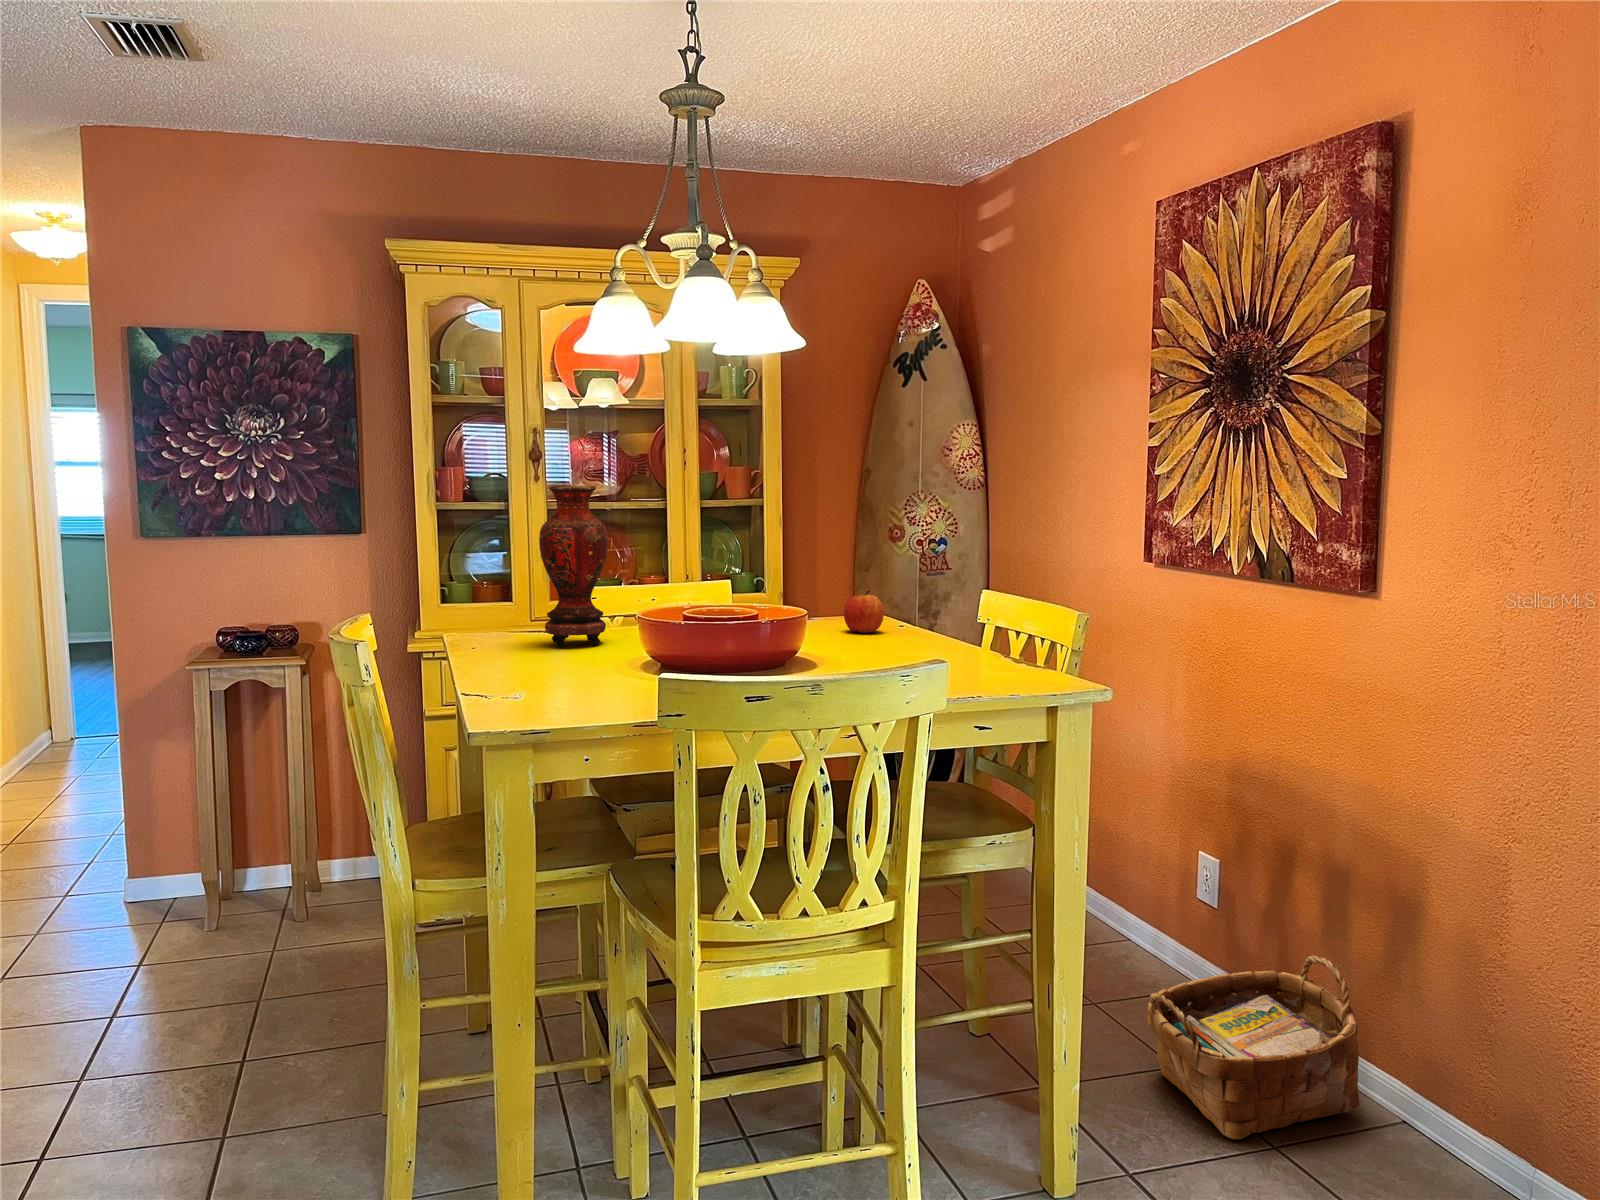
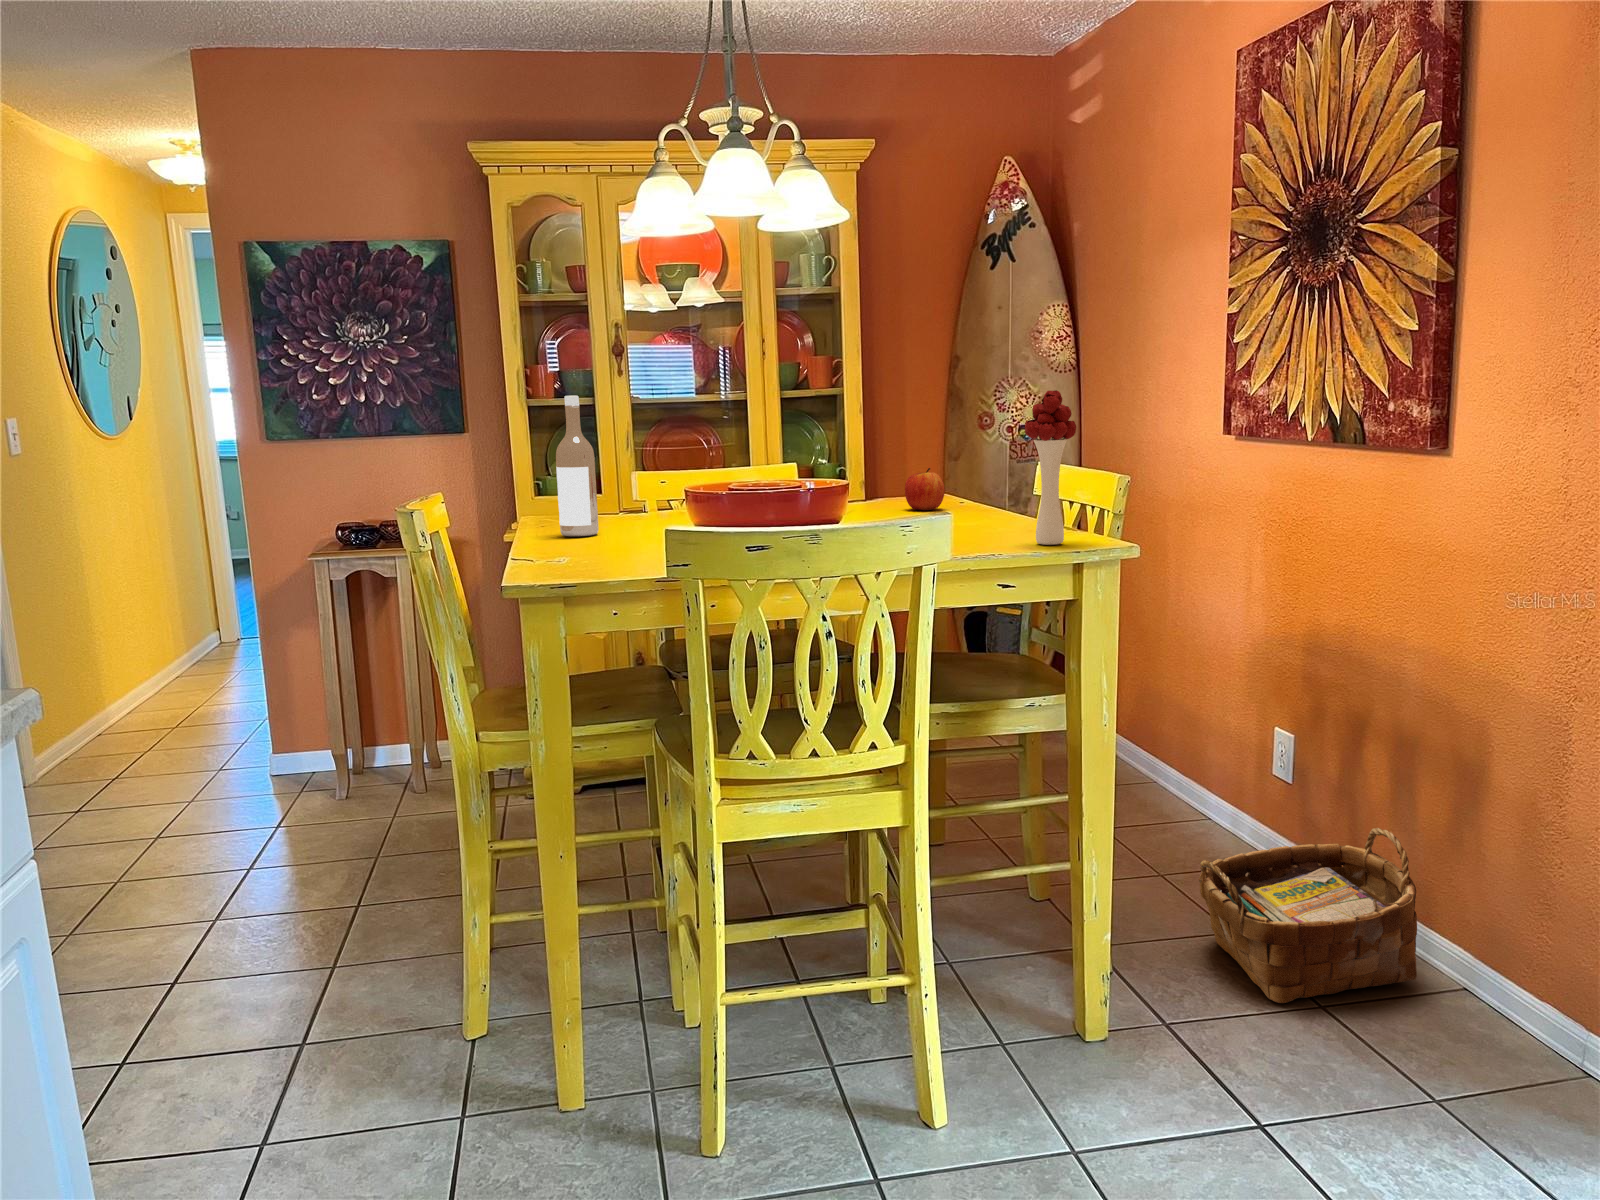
vase: present [539,486,608,647] -> none [602,369,668,526]
wine bottle: none [496,514,538,660] -> present [556,396,598,537]
flower bouquet: none [992,529,1042,681] -> present [1025,390,1076,545]

